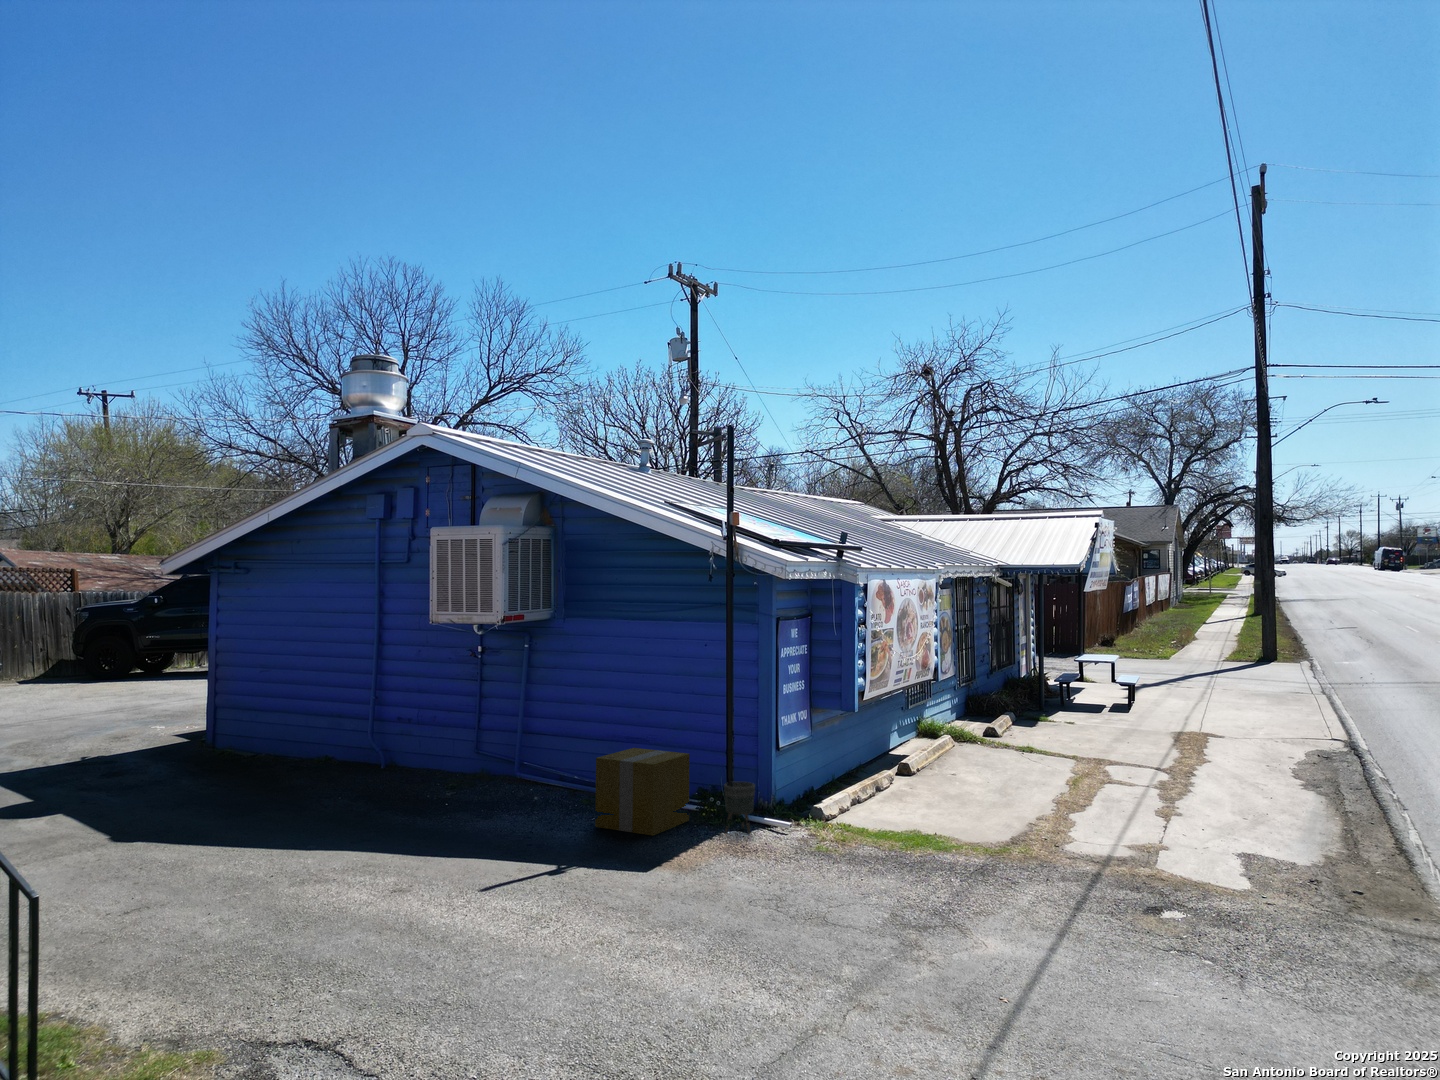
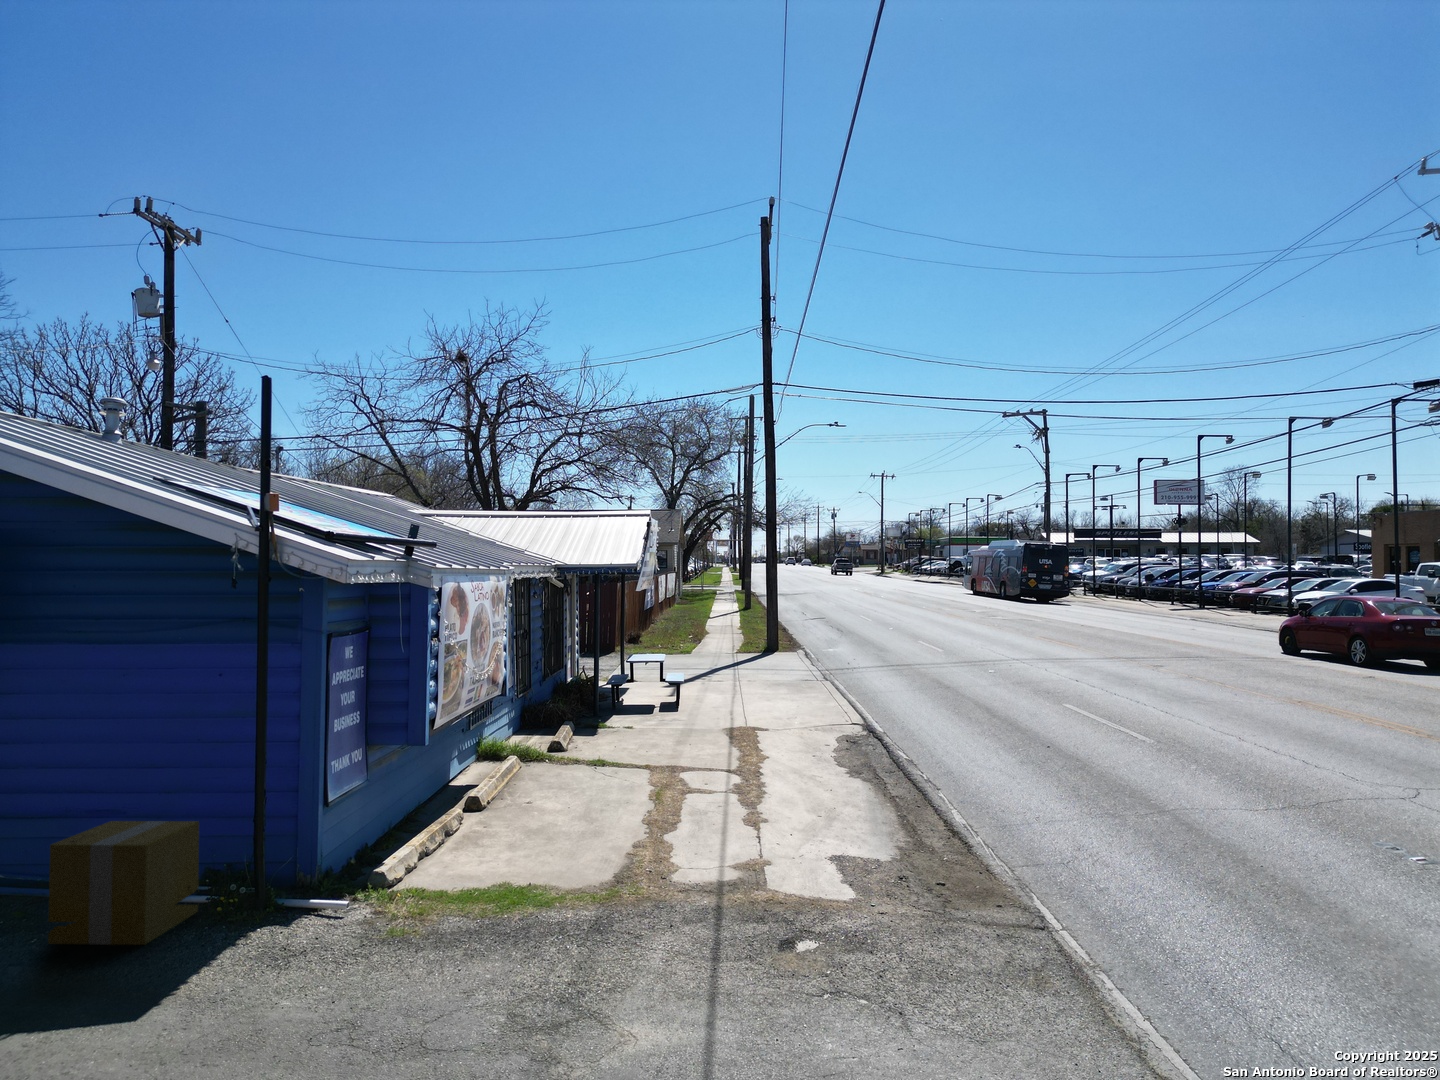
planter: present [724,781,755,834] -> none [253,851,298,923]

